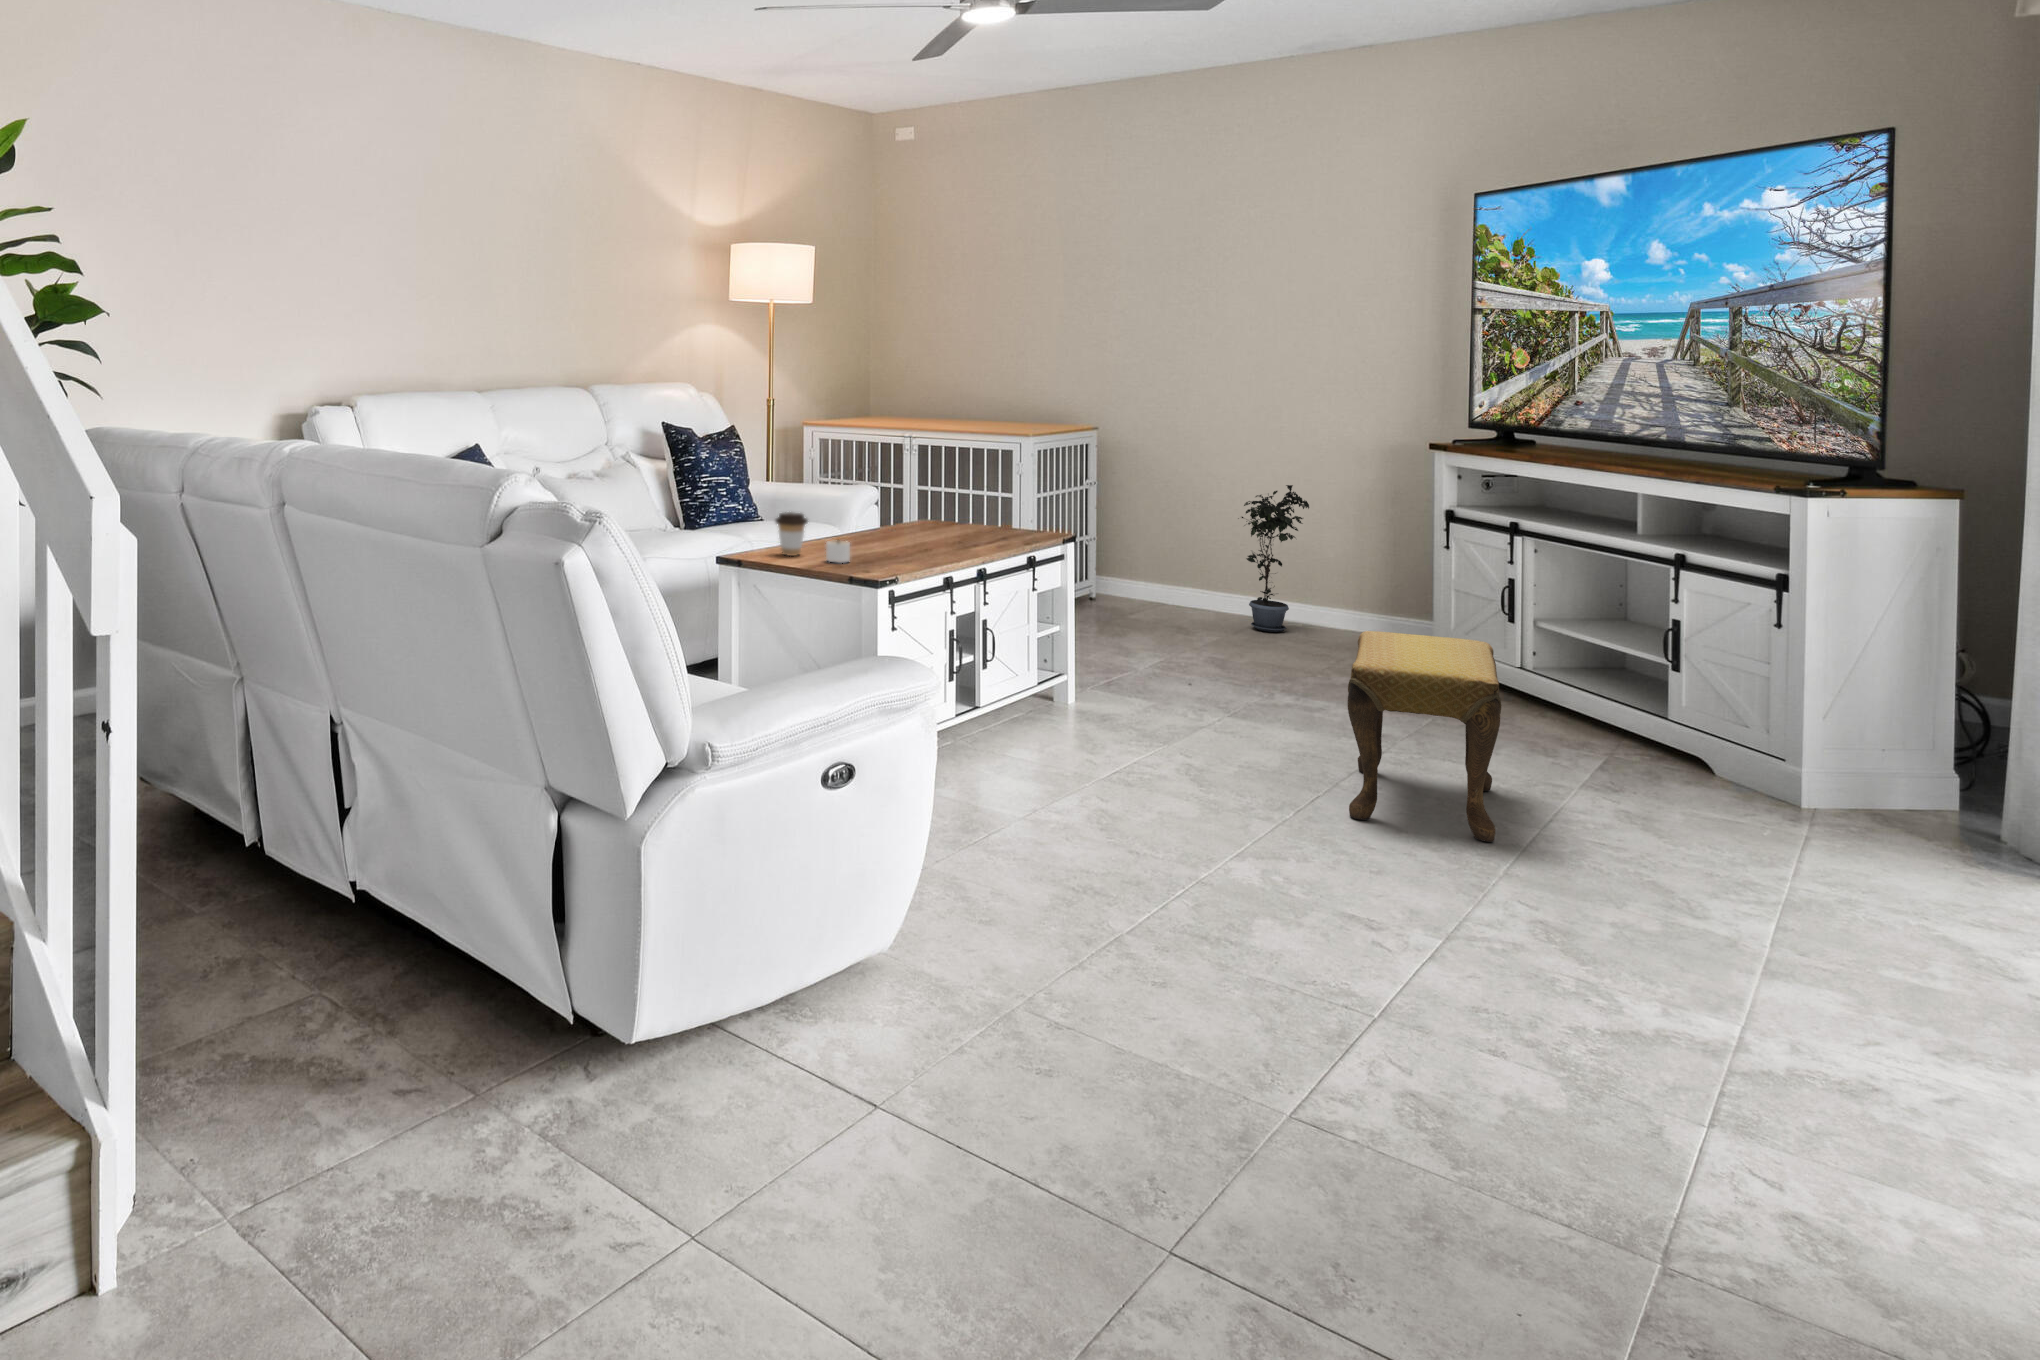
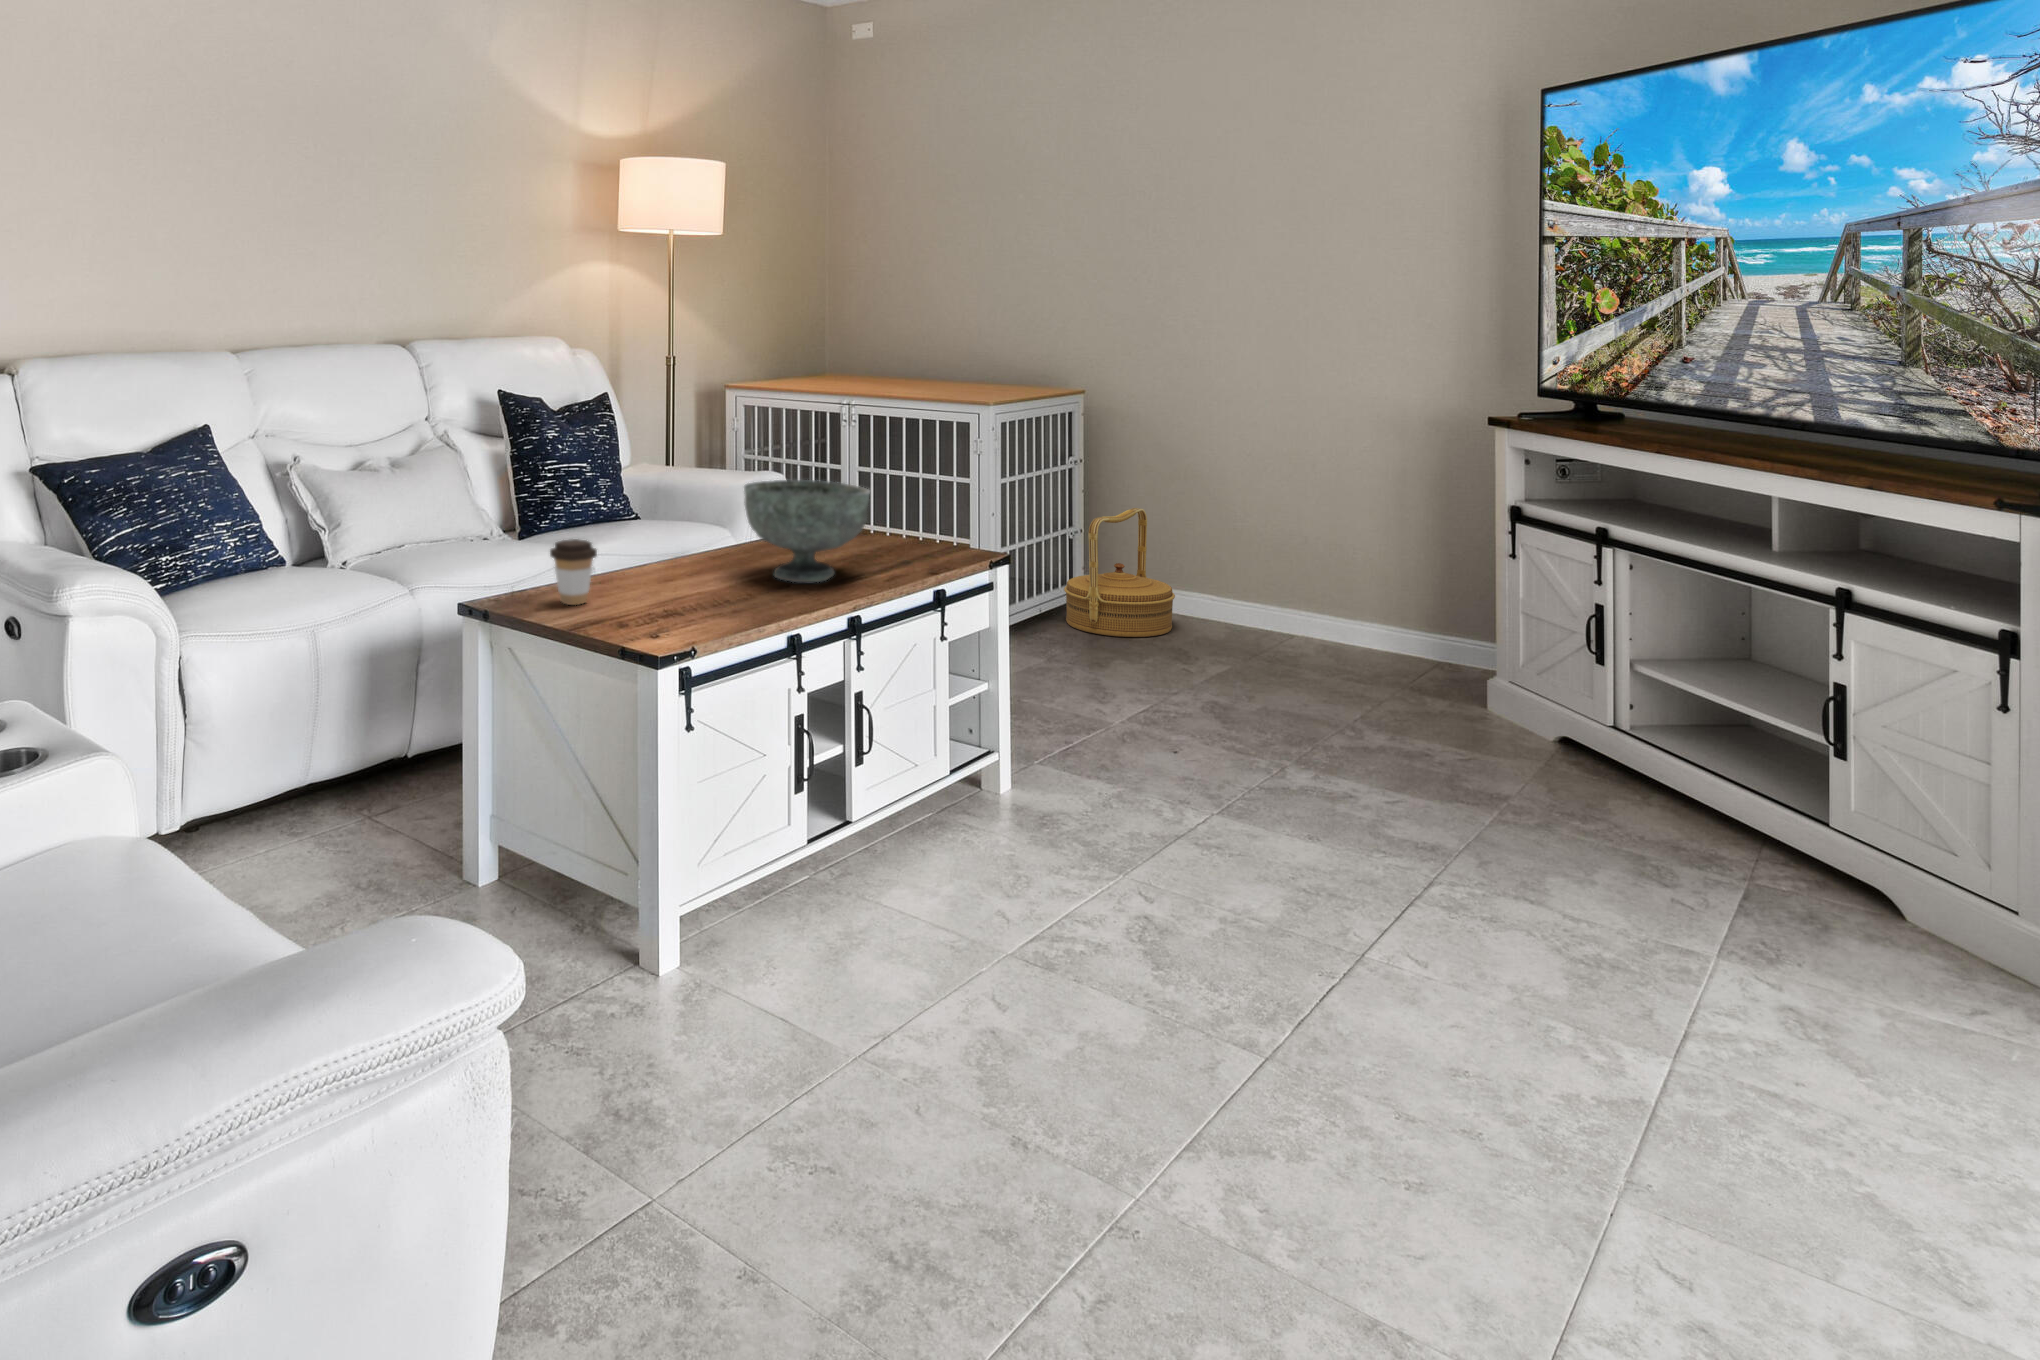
decorative bowl: none [895,478,987,547] -> present [744,480,870,582]
potted plant: present [1242,485,1309,632] -> none [1250,466,1338,654]
woven basket: none [1083,520,1175,620] -> present [1064,508,1175,637]
candle: present [826,541,850,563] -> none [614,583,659,619]
footstool: present [1348,631,1502,842] -> none [1365,710,1597,1077]

